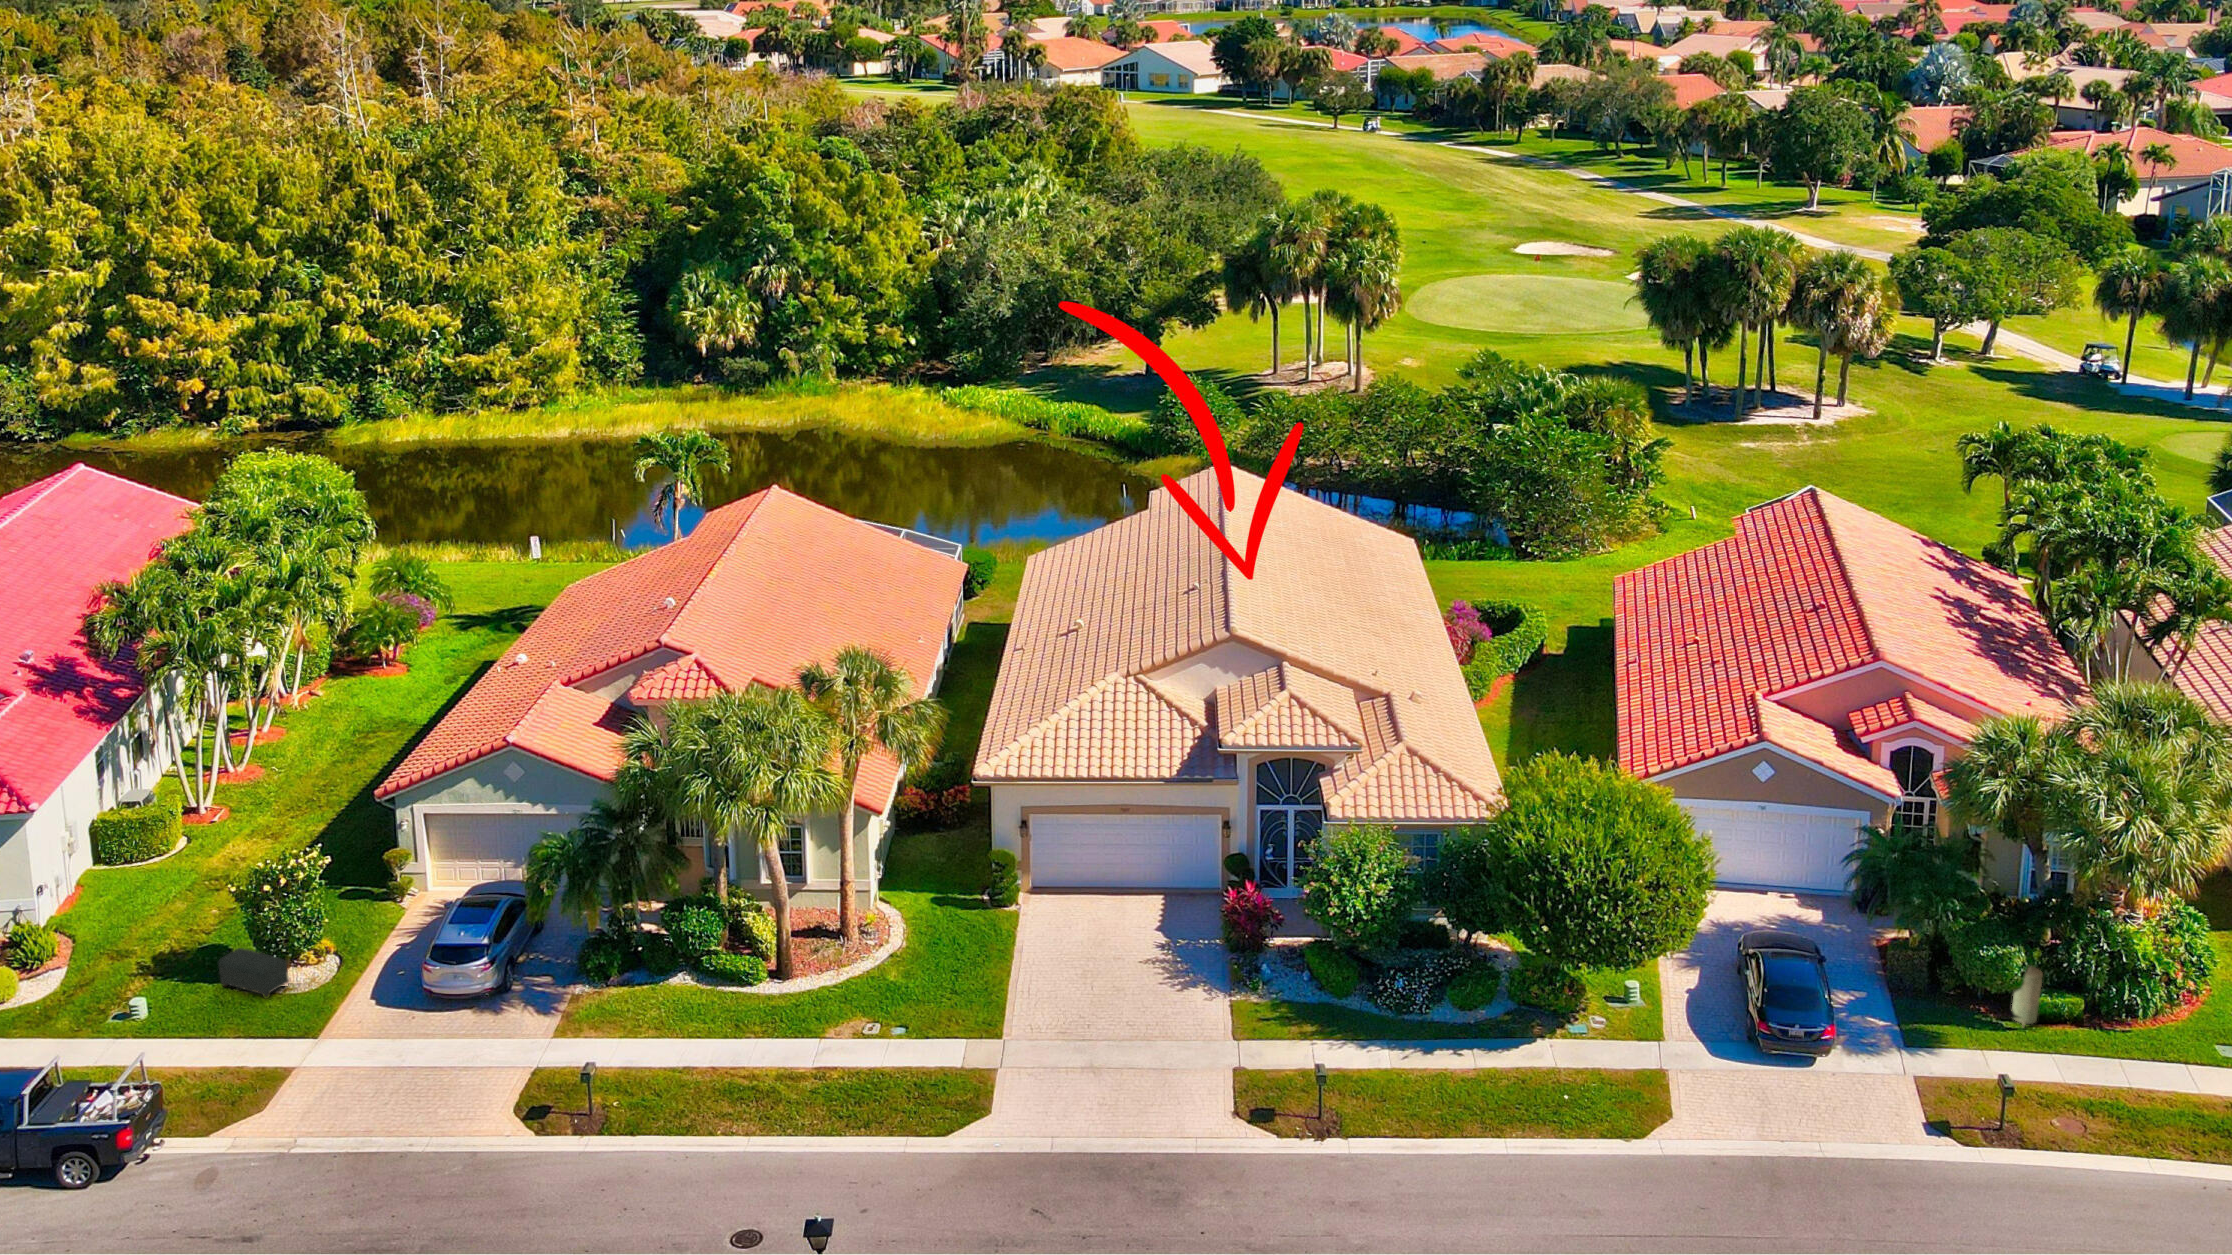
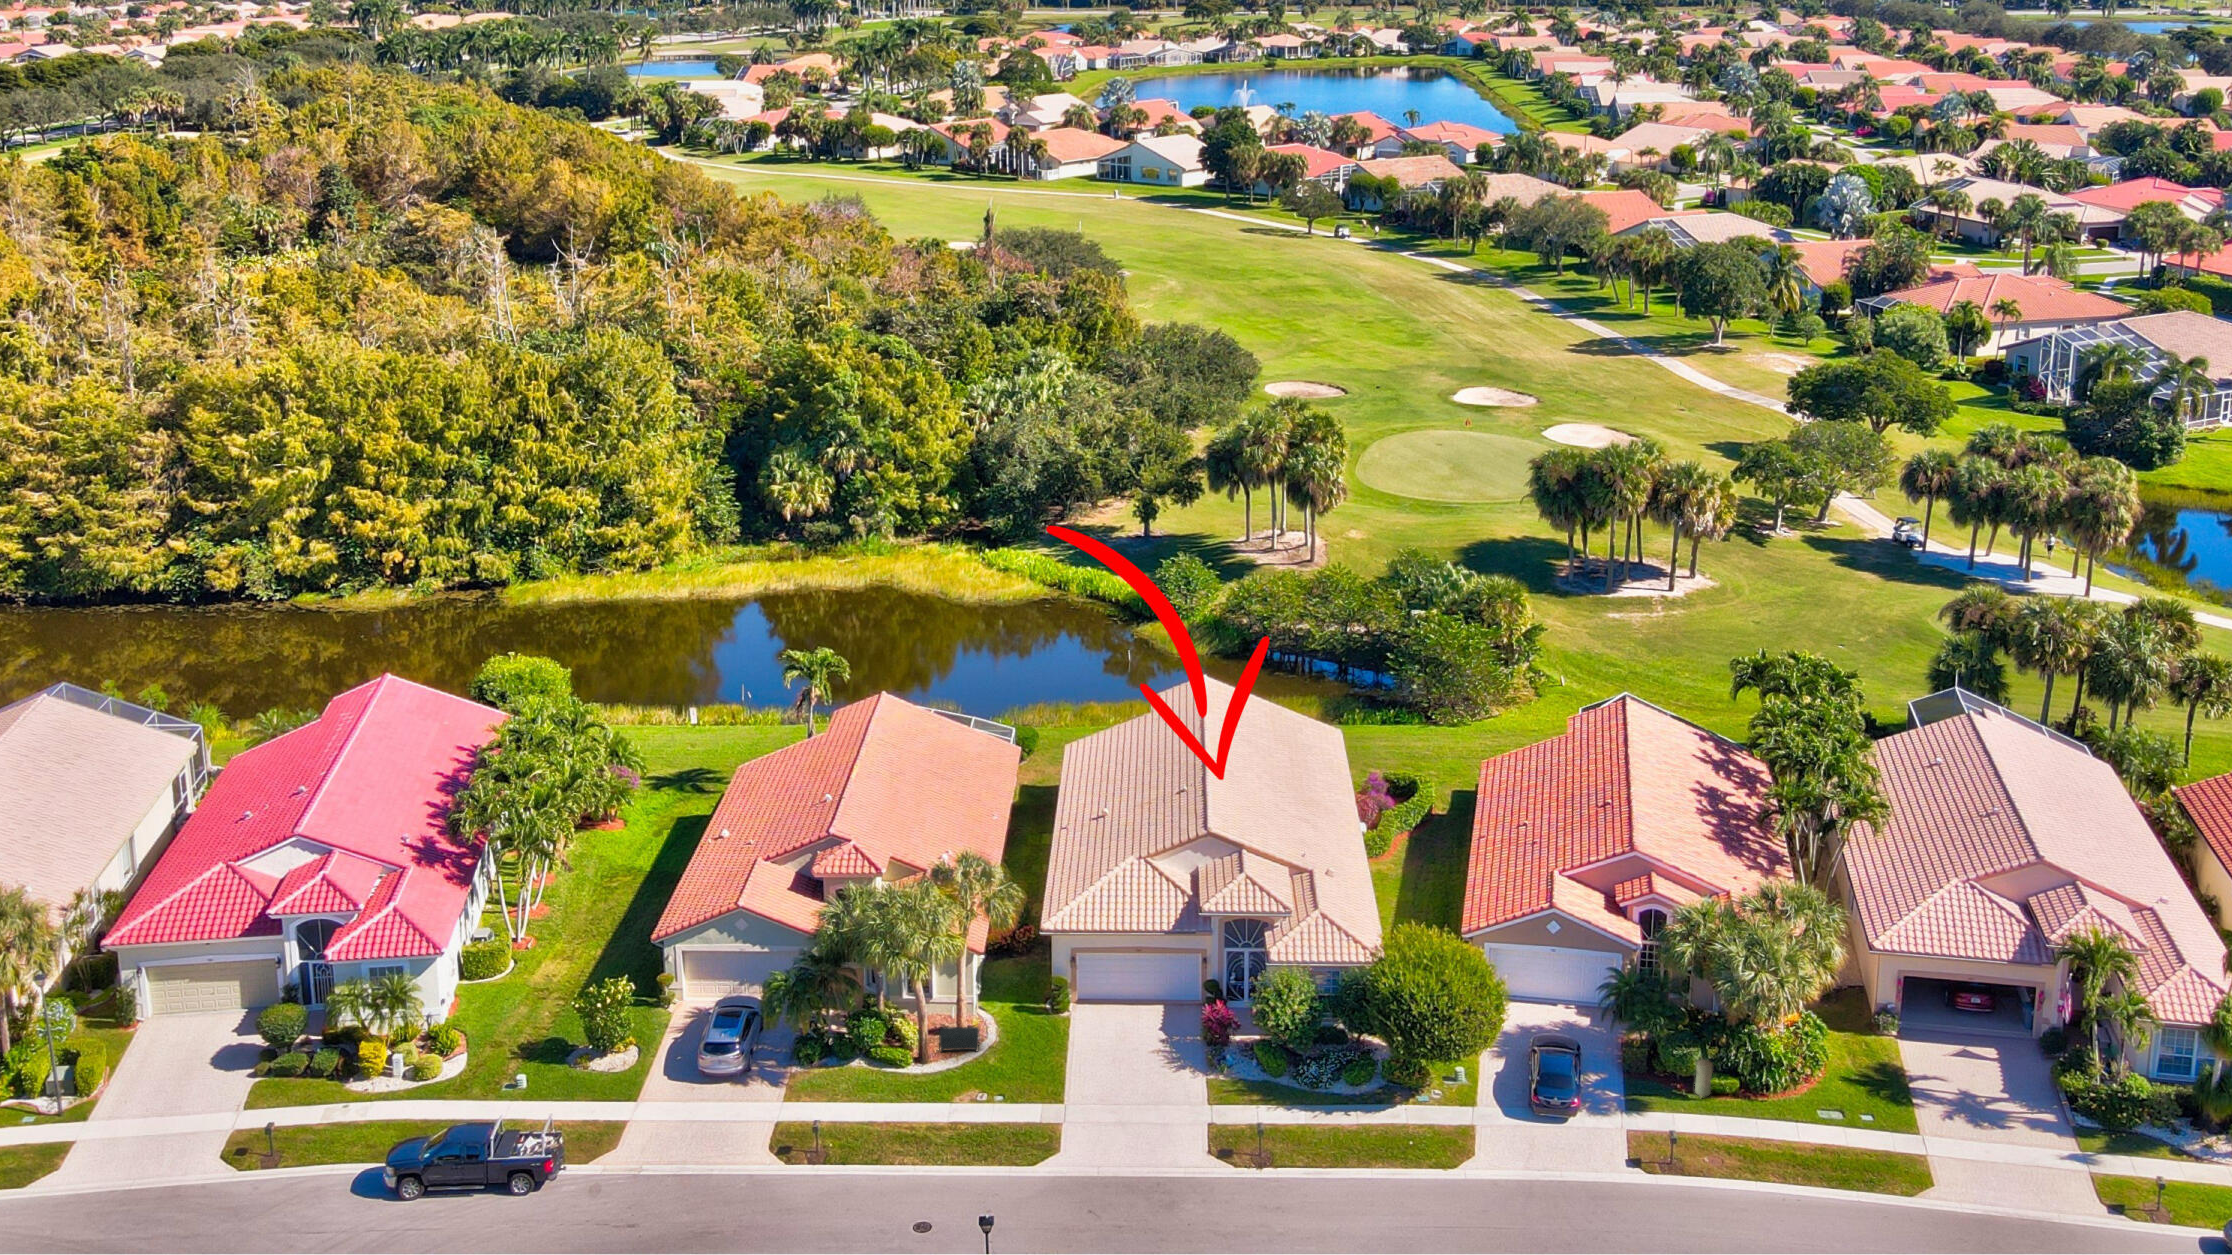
bench: present [218,948,289,998] -> present [939,1027,979,1052]

